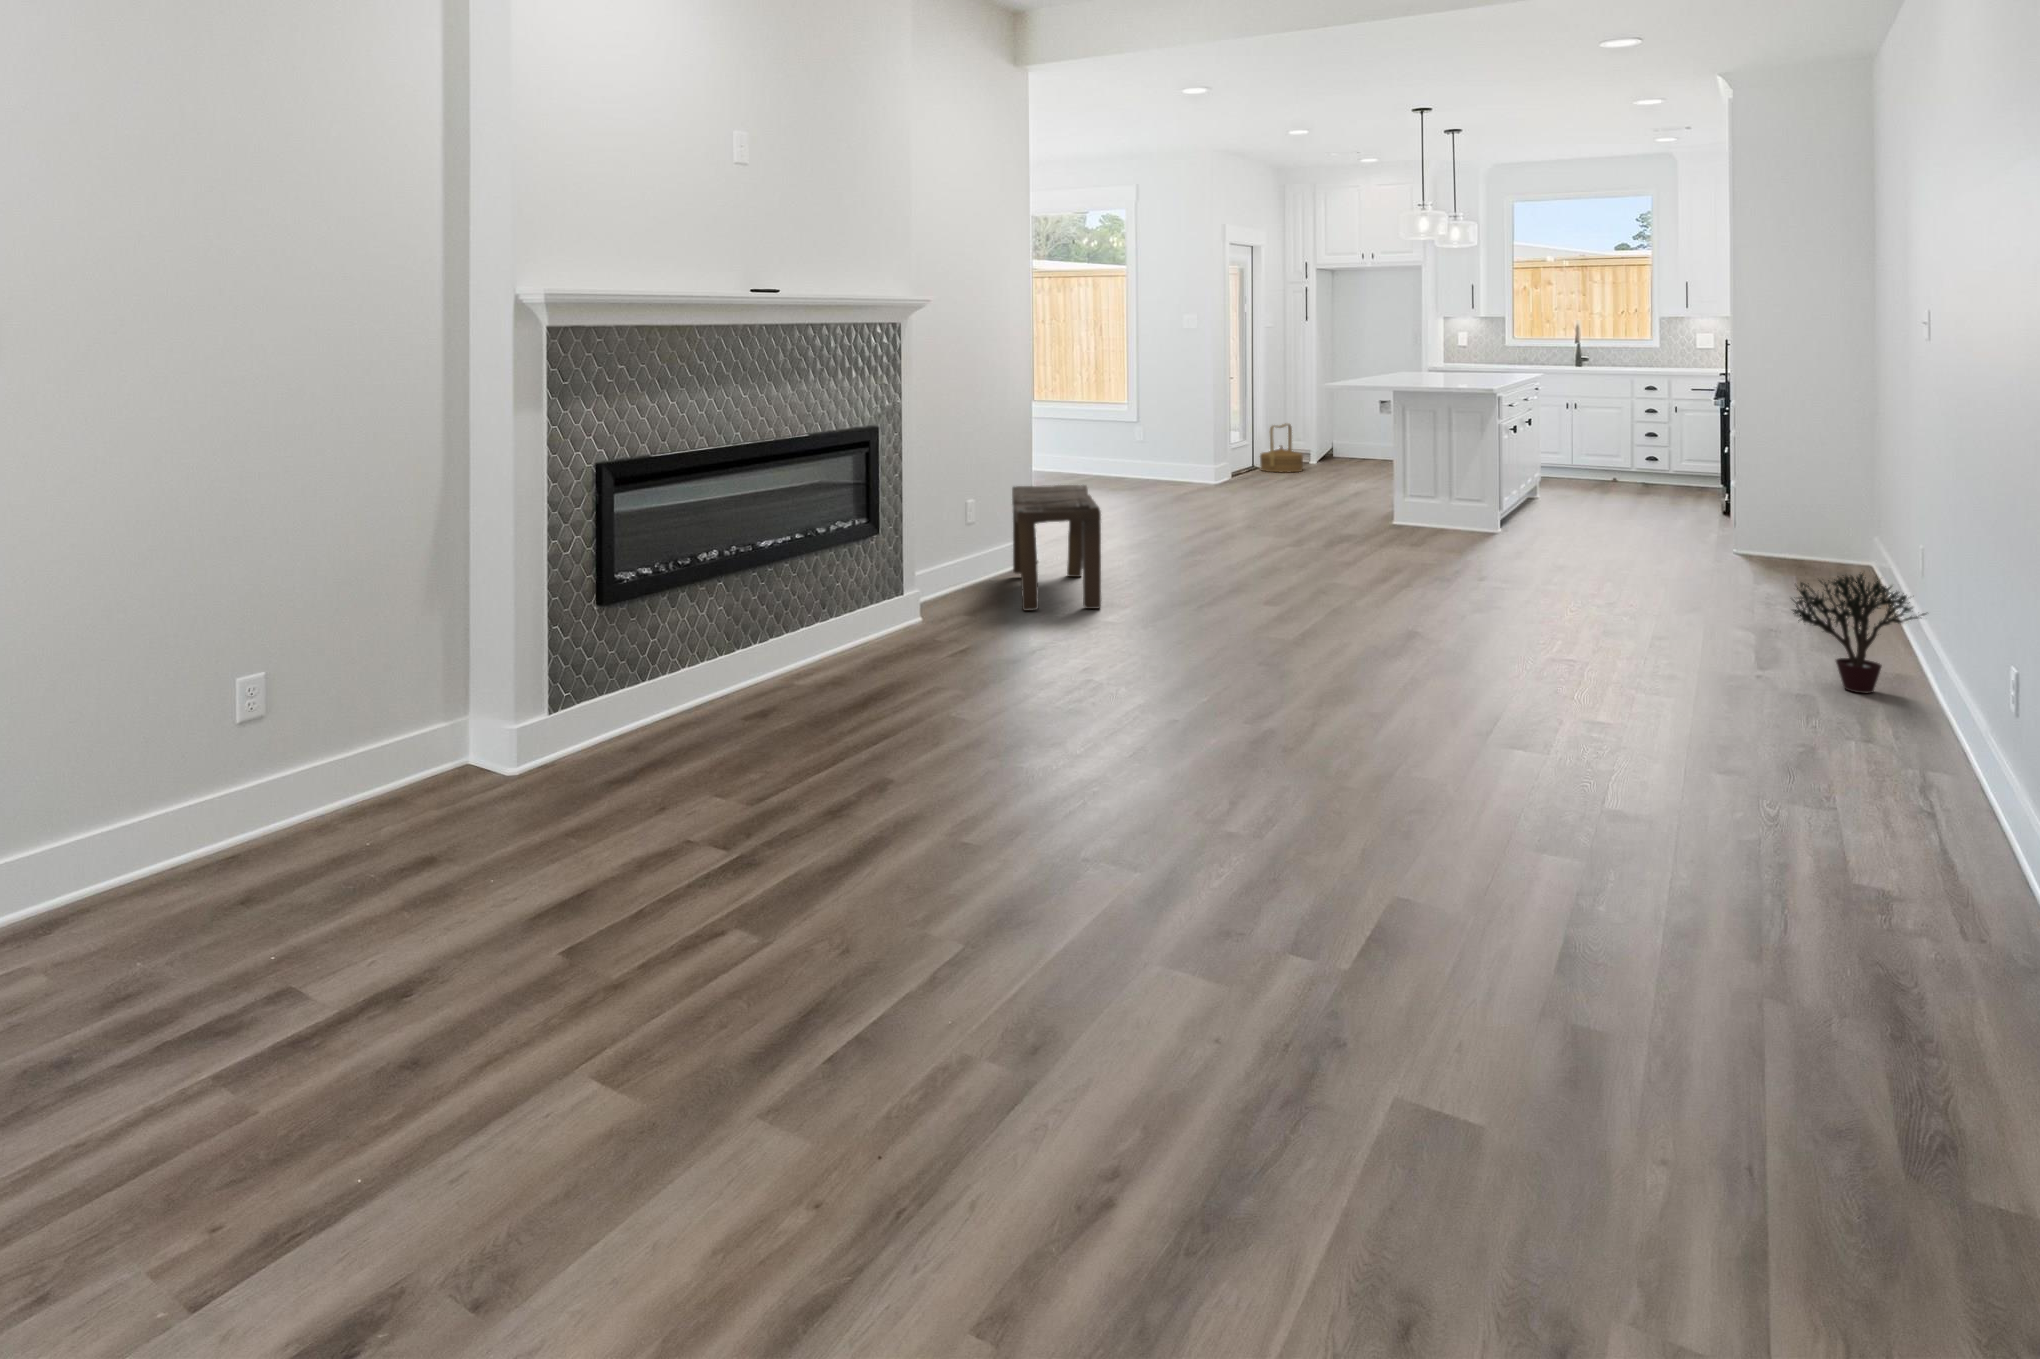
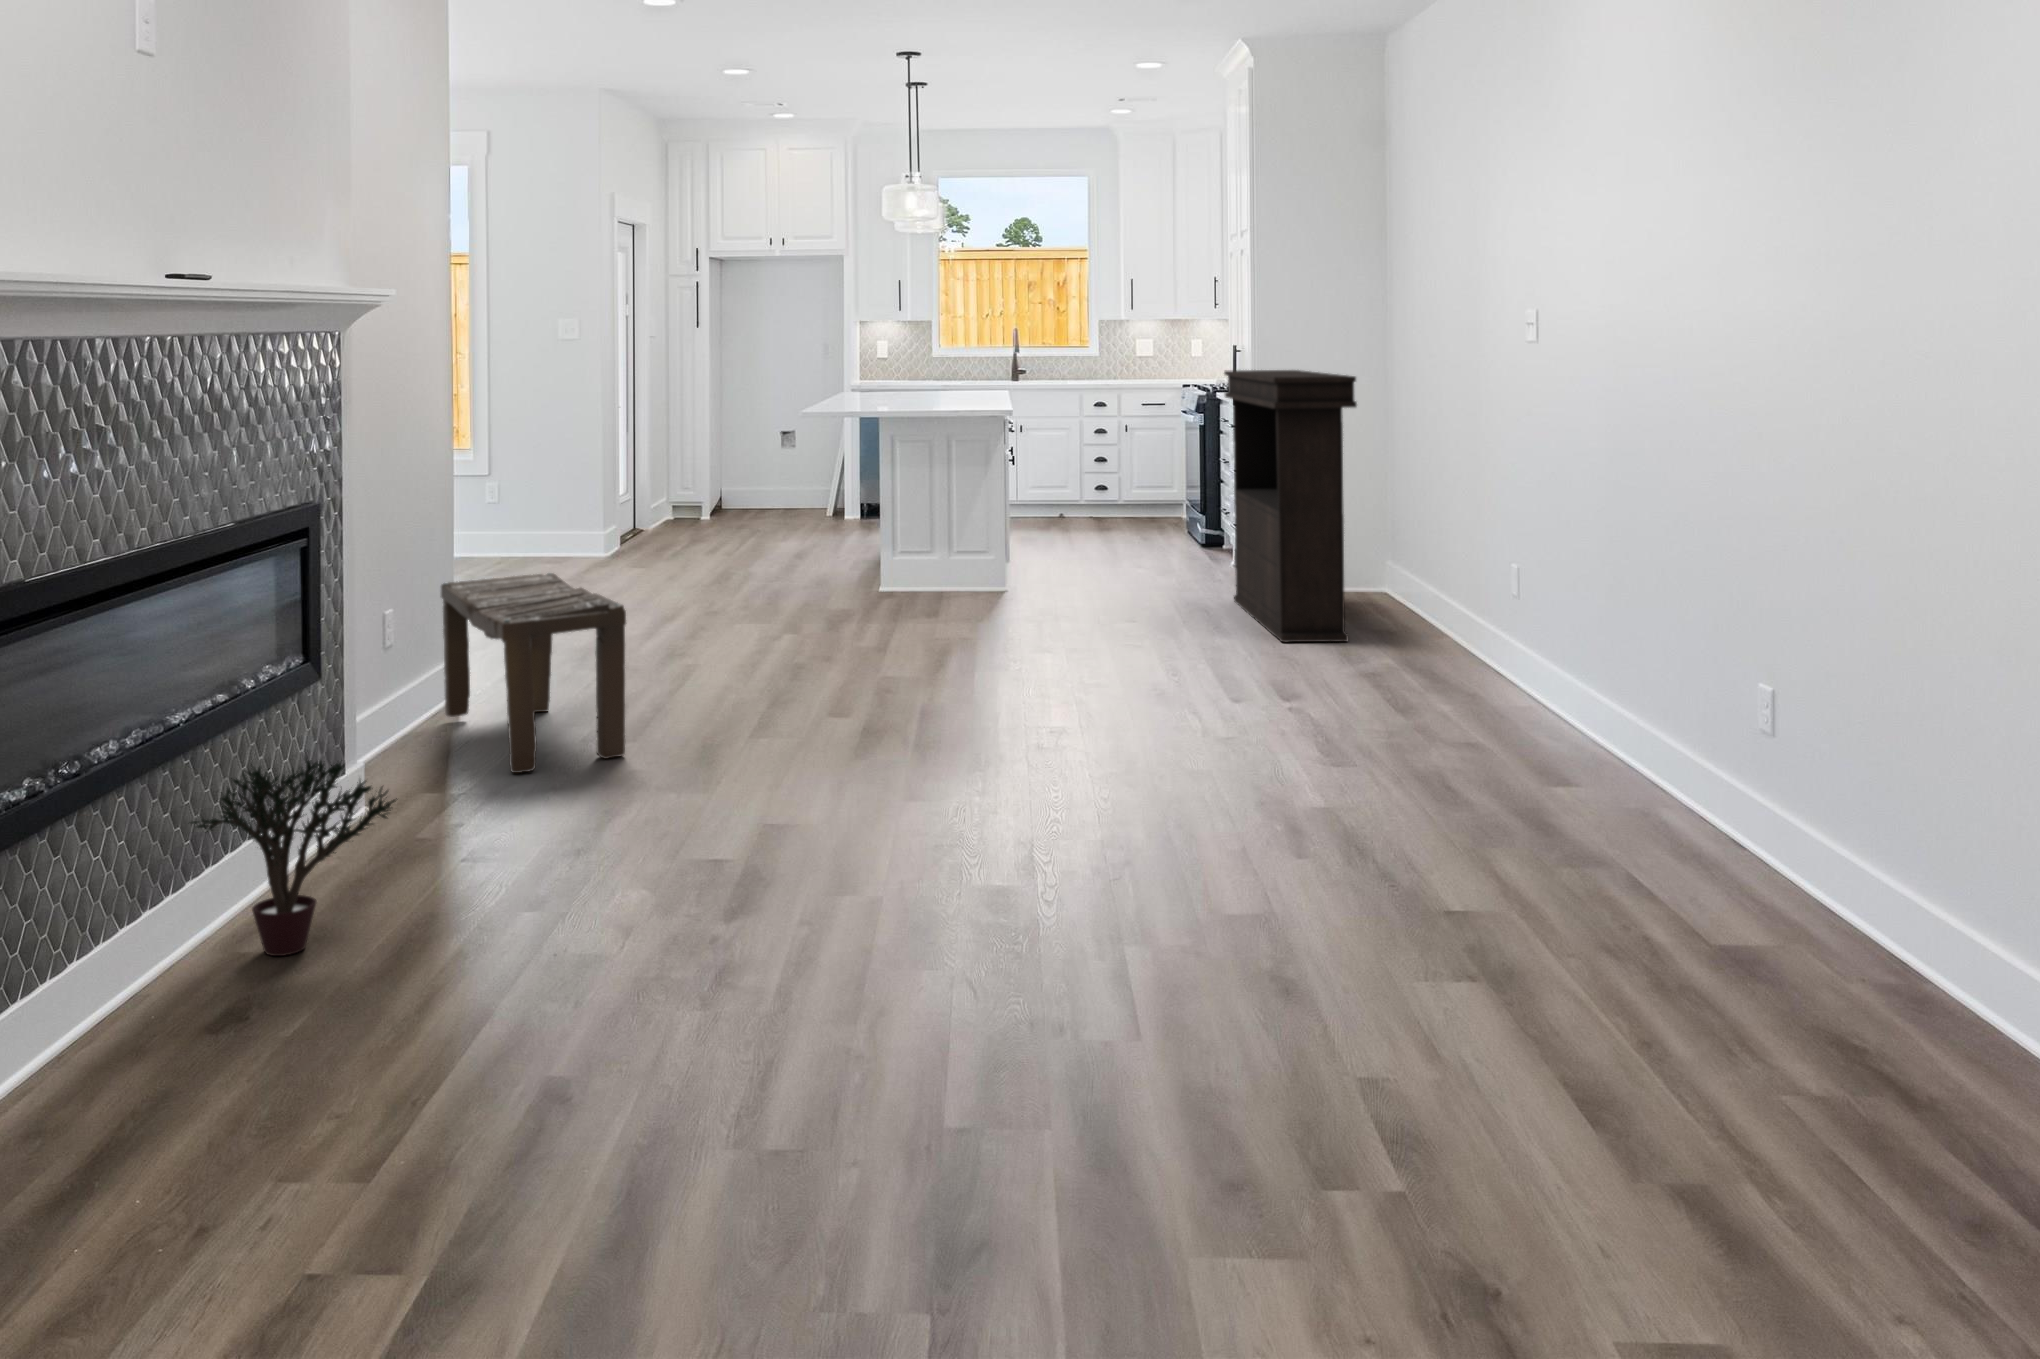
console table: none [1691,357,1780,593] -> present [1224,370,1357,642]
woven basket: present [1260,424,1303,472] -> none [642,467,701,534]
potted plant: present [1792,573,1926,693] -> present [191,757,397,956]

